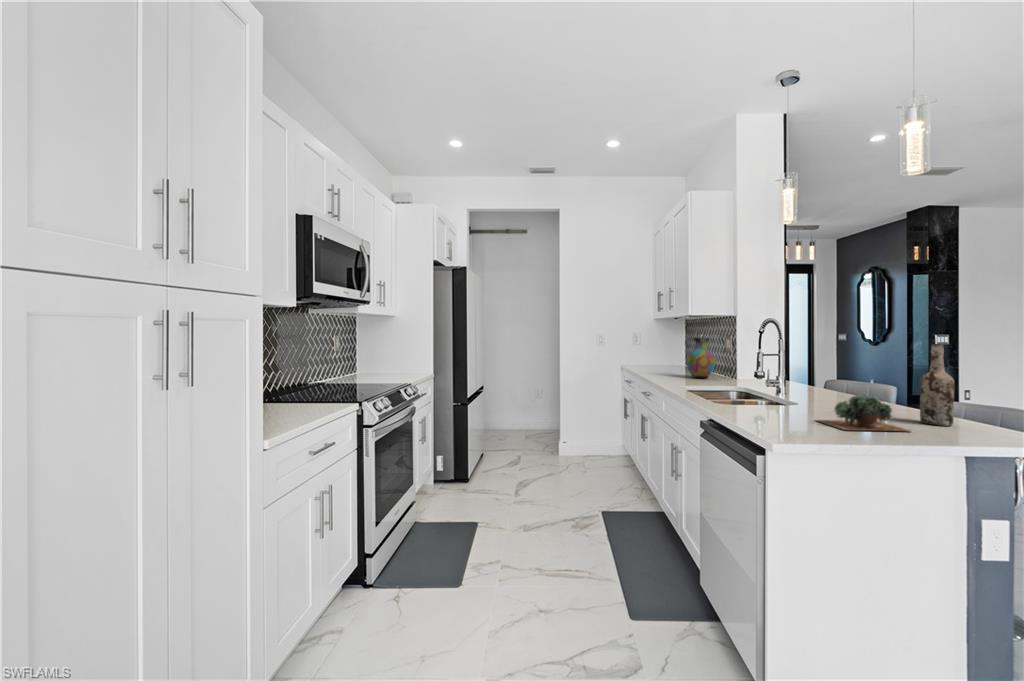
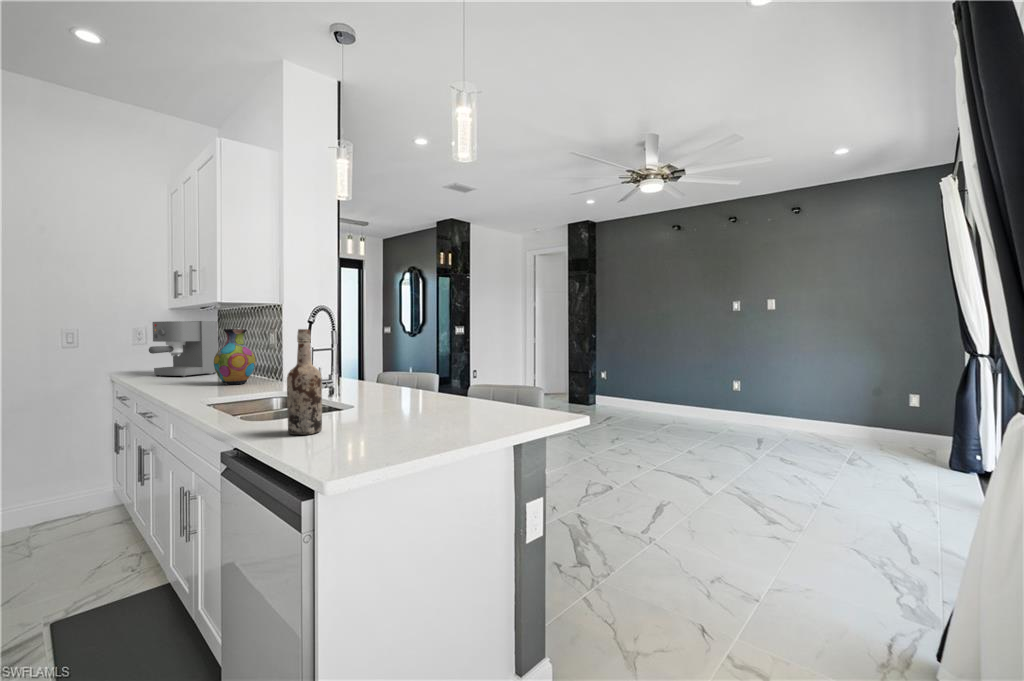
coffee maker: none [645,331,686,370] -> present [149,321,218,377]
wine bottle: present [920,344,955,426] -> present [287,329,322,435]
succulent plant: present [816,394,909,431] -> none [372,388,466,437]

